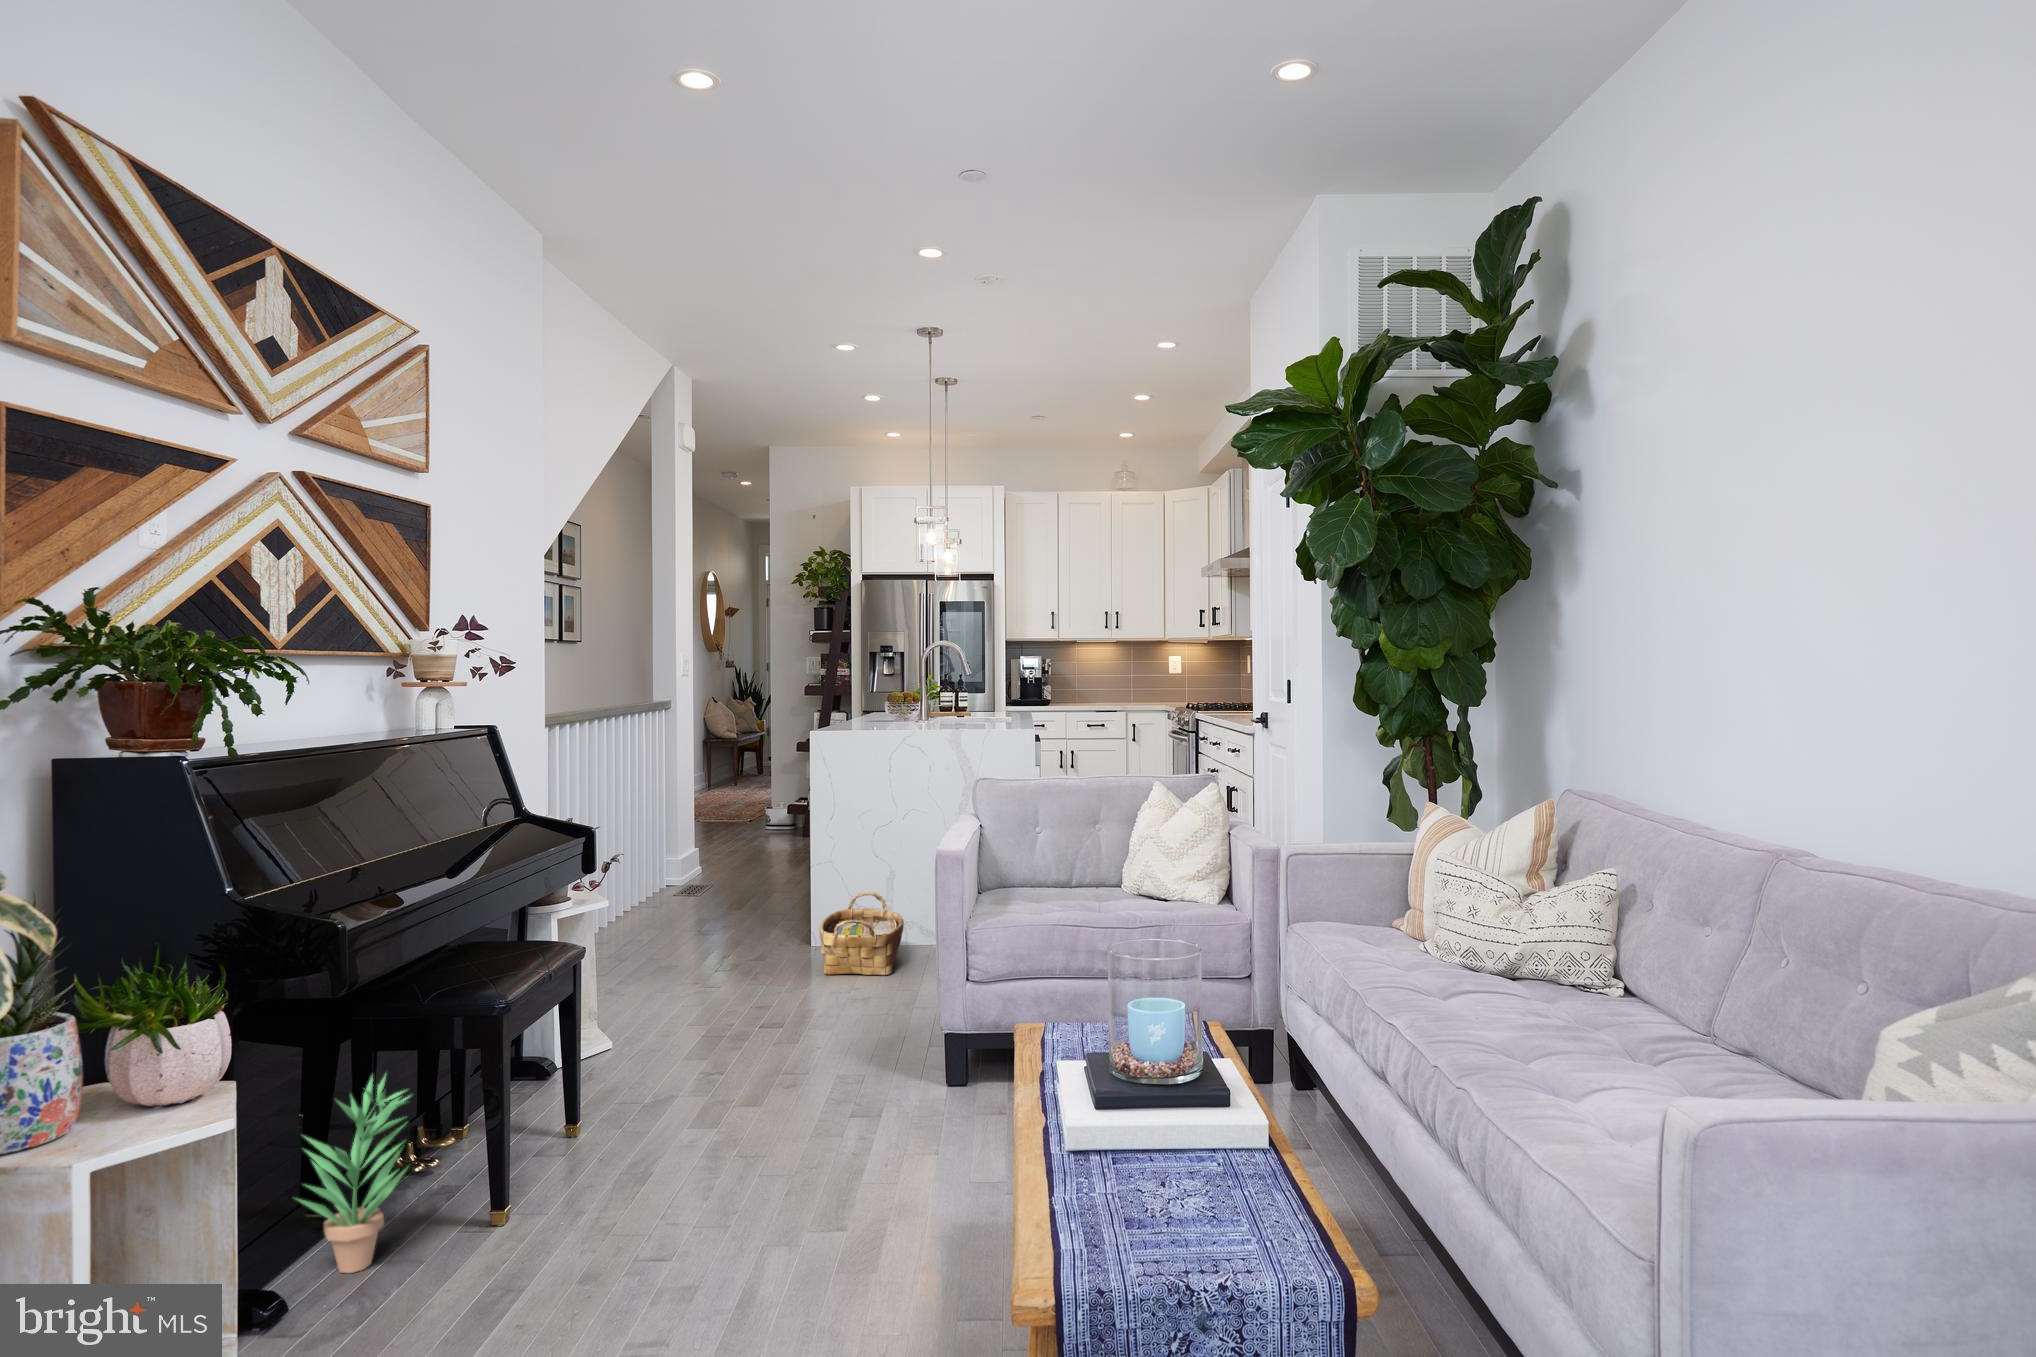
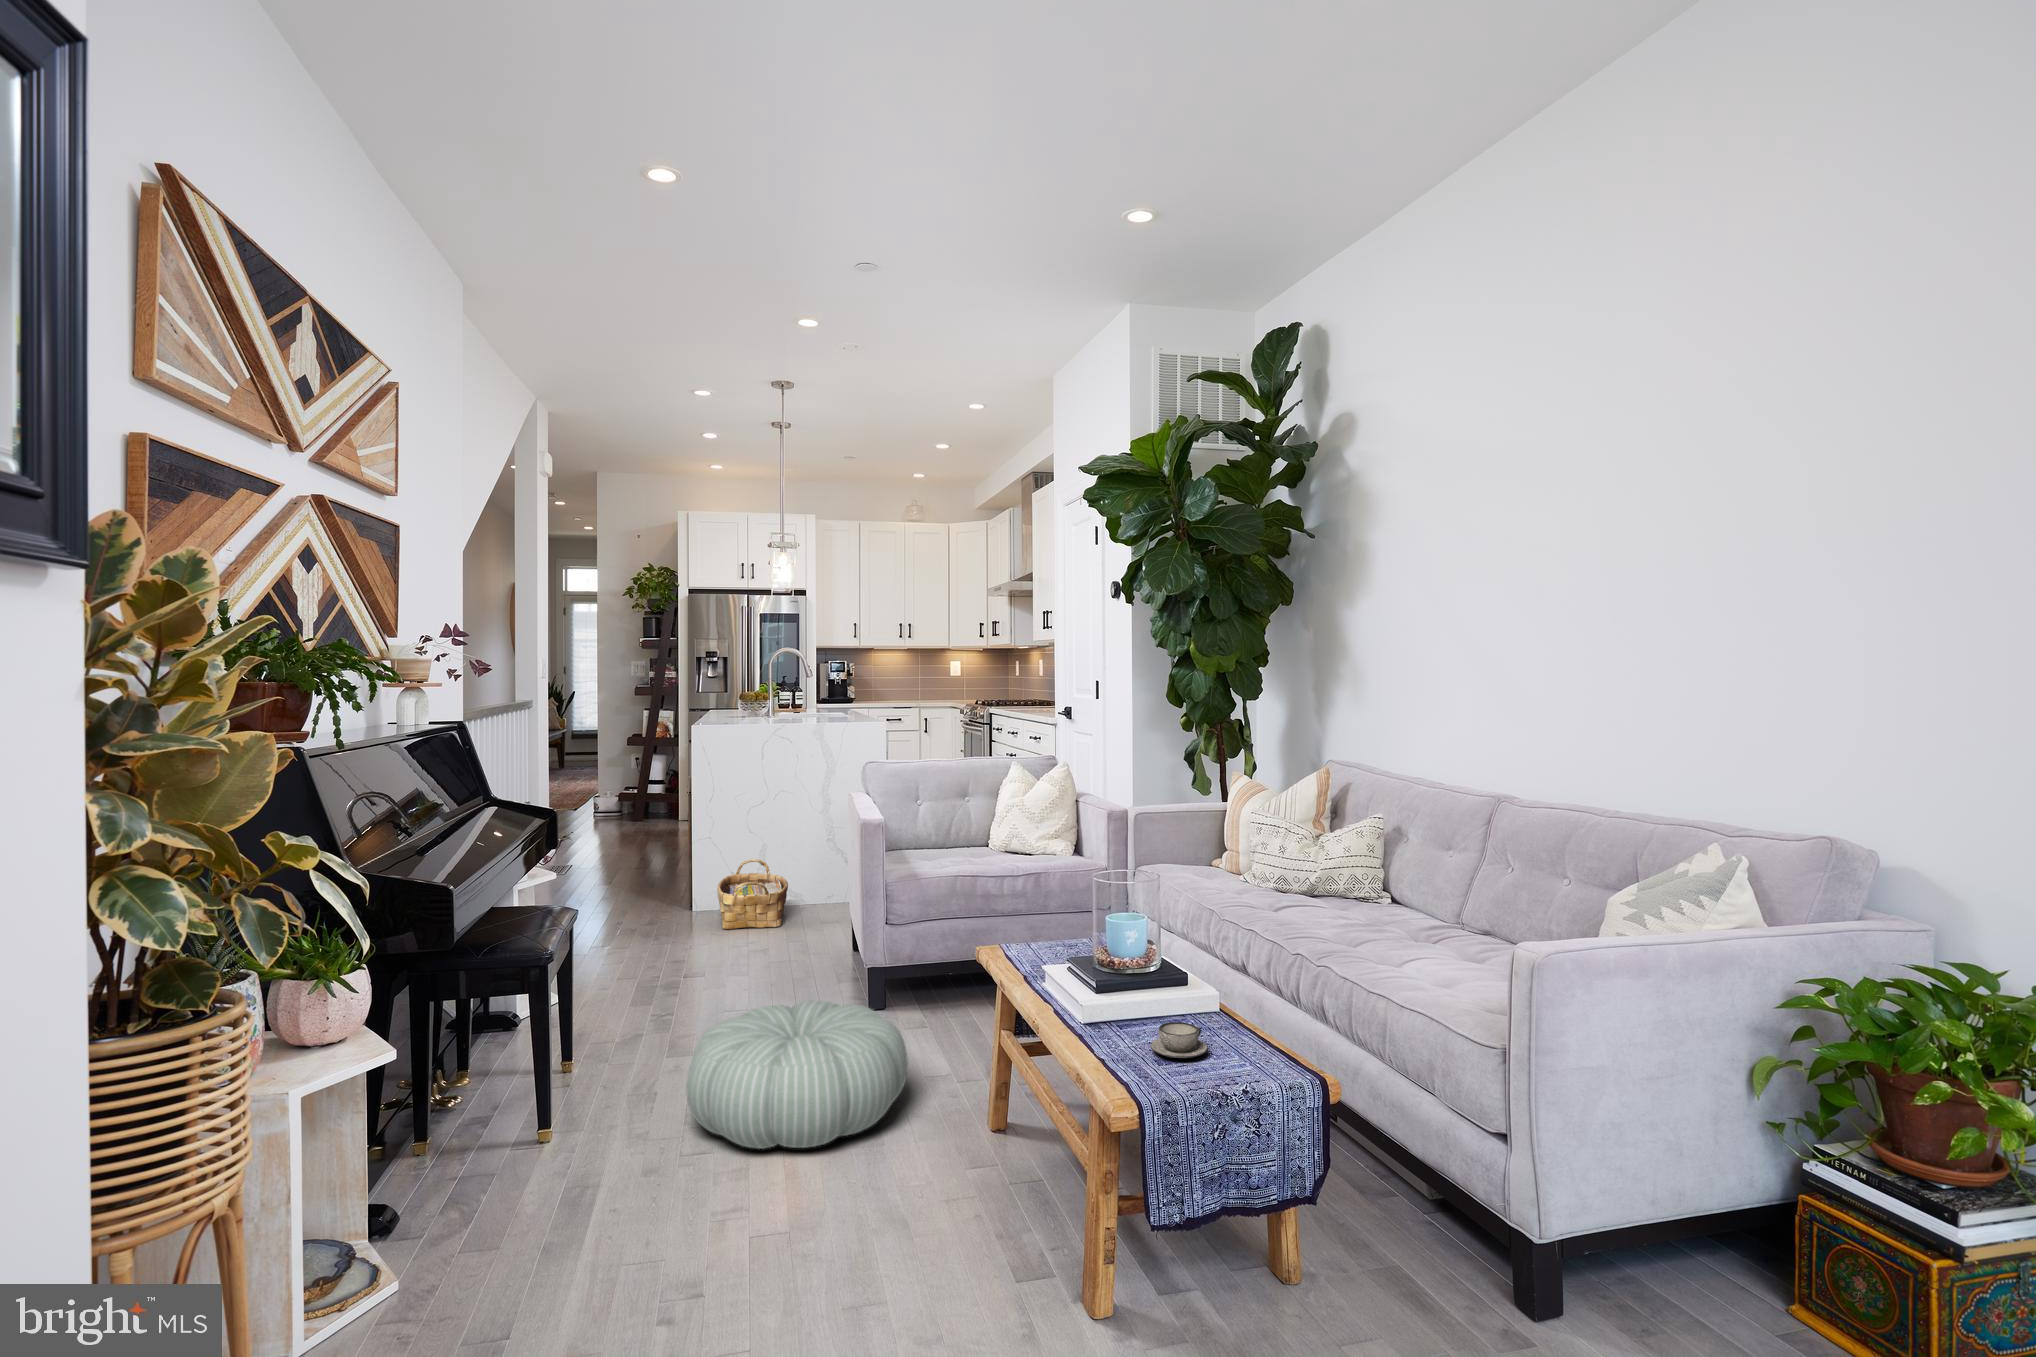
potted plant: present [297,1073,408,1273] -> none [391,1015,491,1191]
pouf: none [641,1079,920,1269] -> present [686,1000,908,1149]
teacup: none [1125,1165,1207,1221] -> present [1150,1022,1208,1058]

